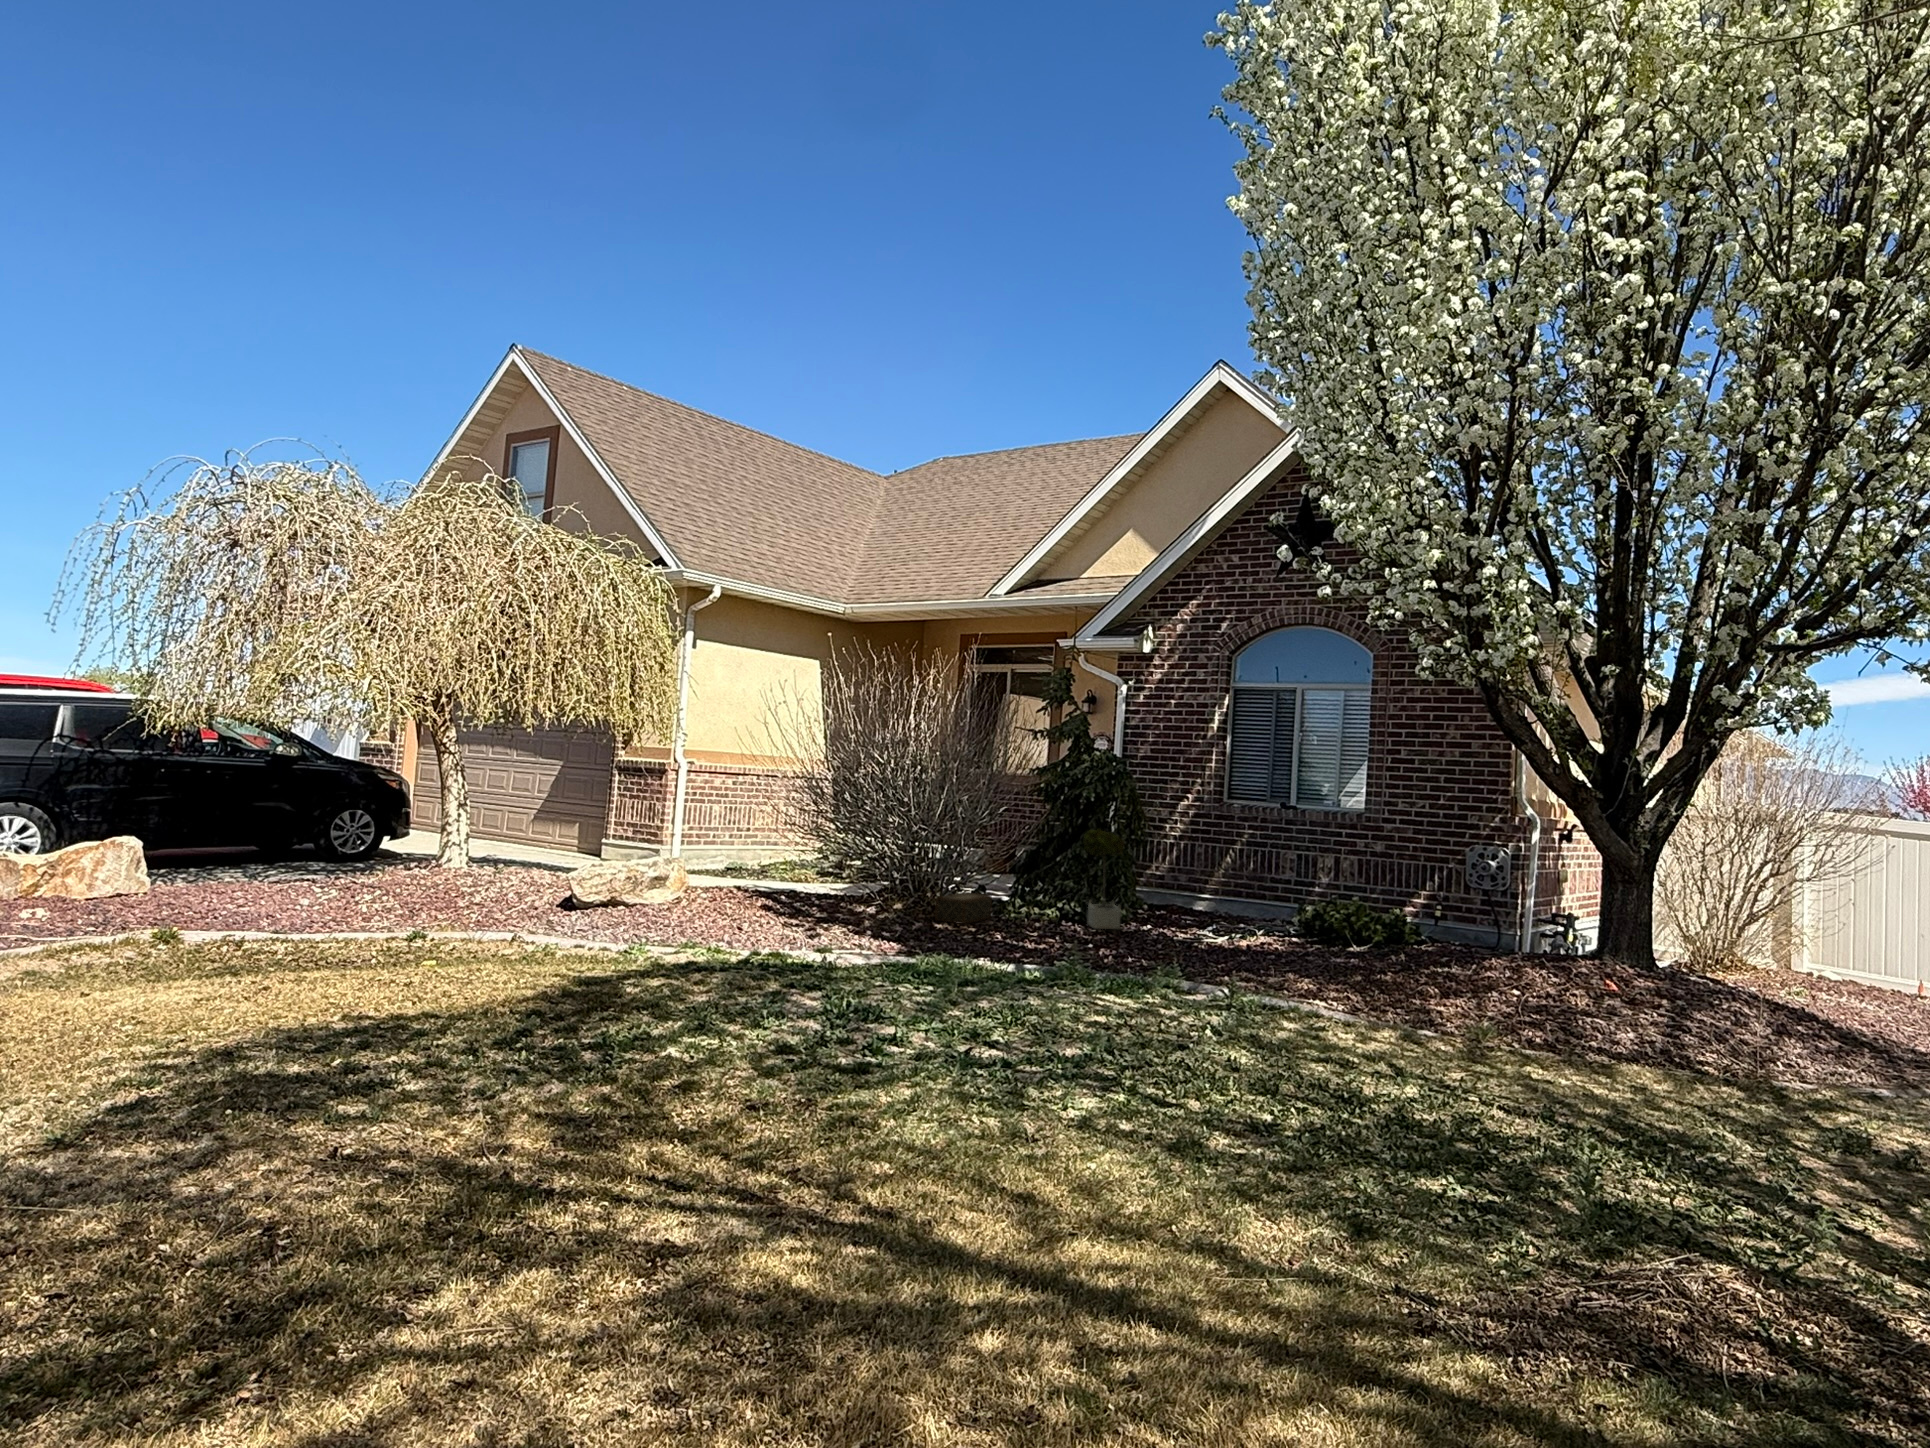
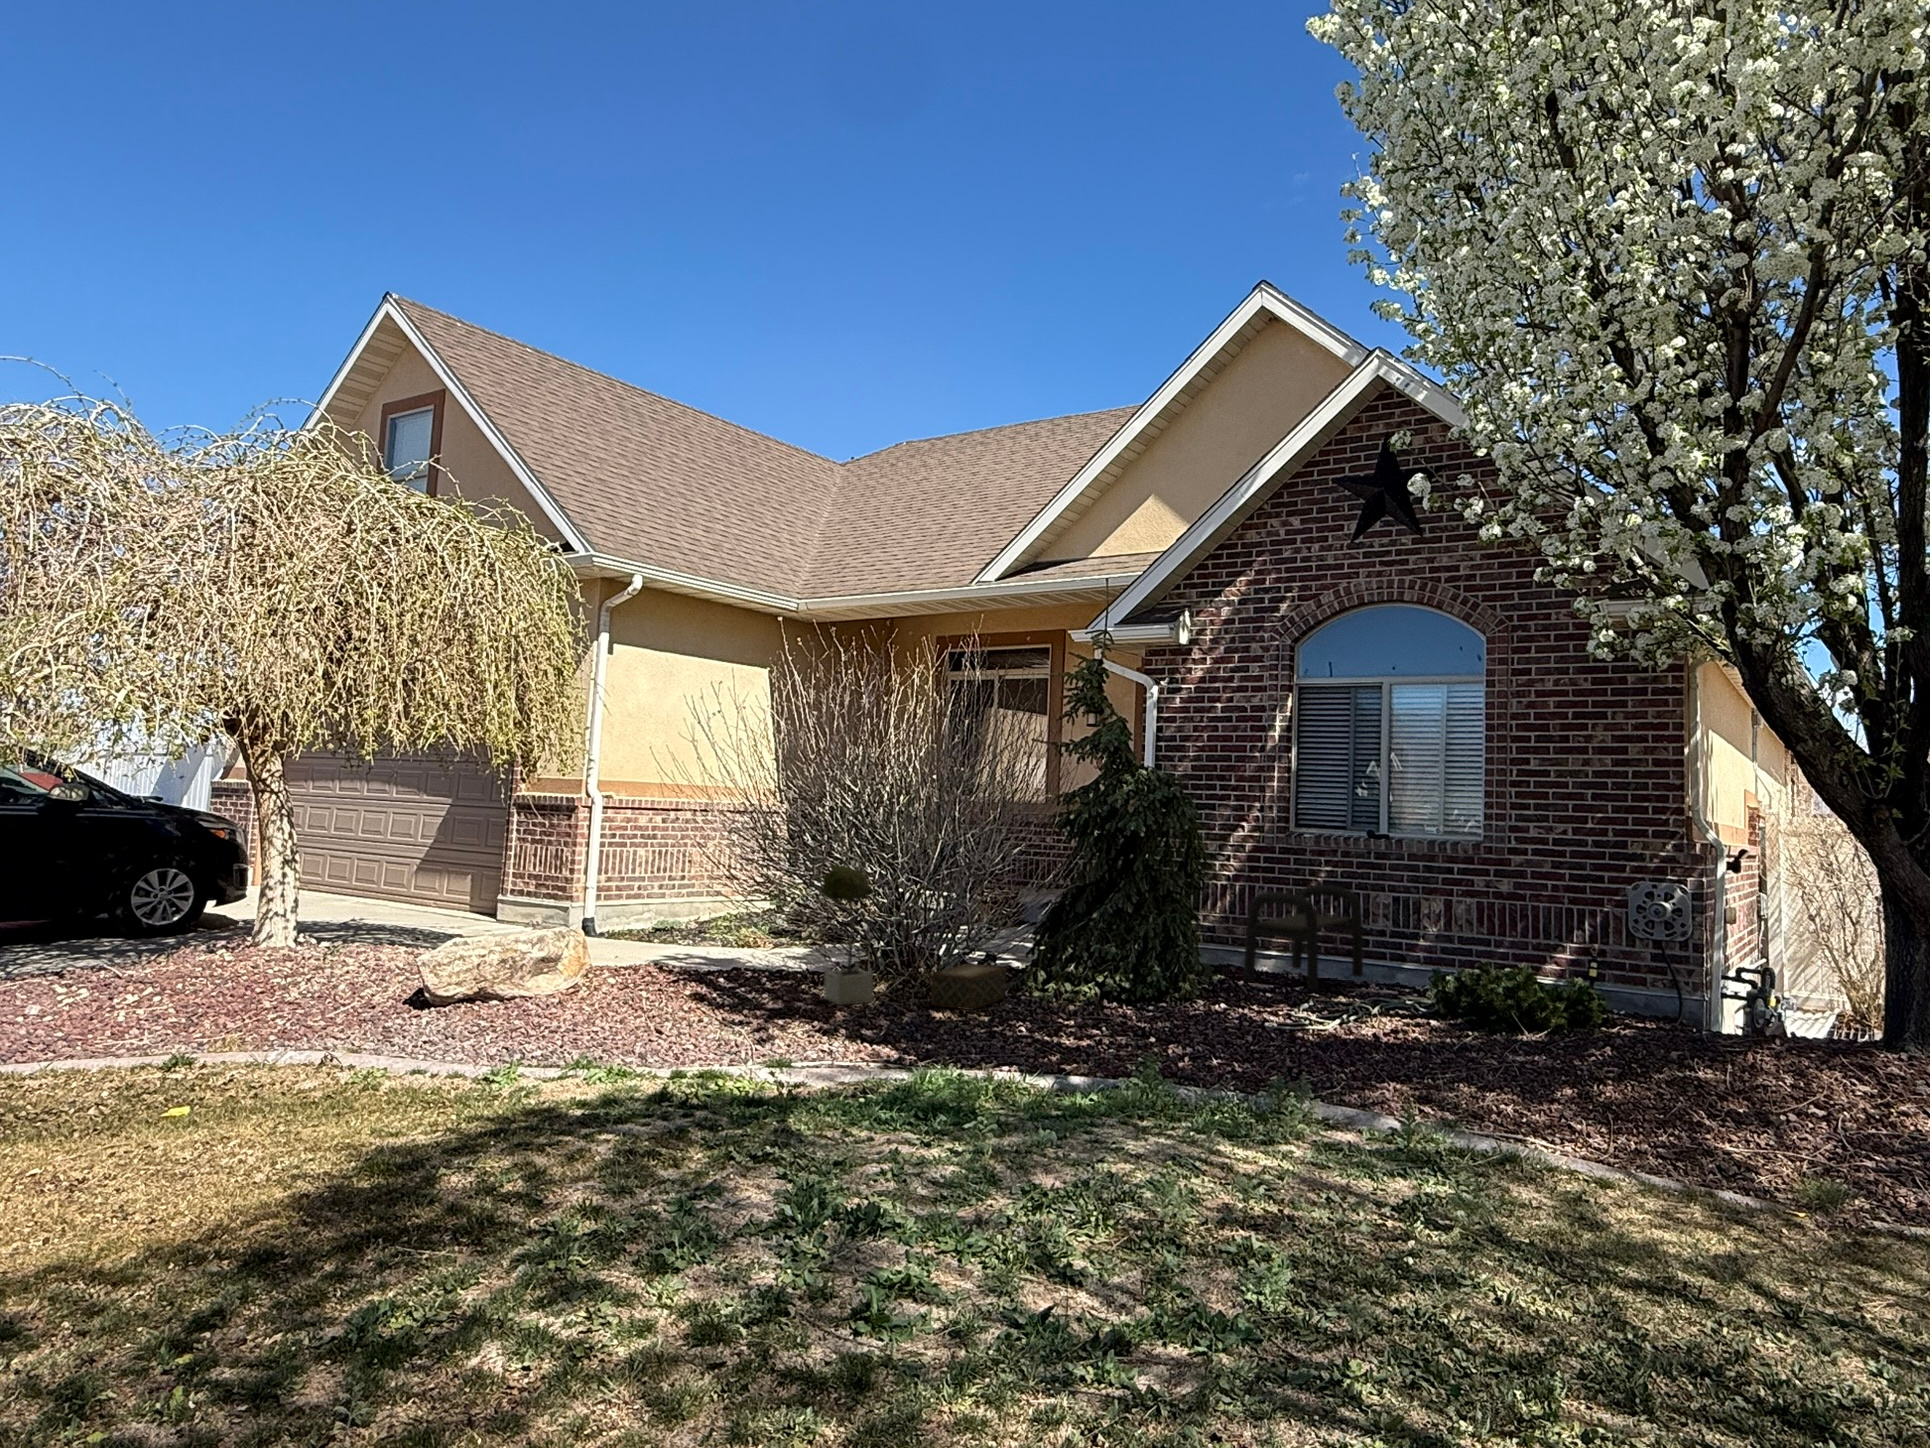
potted tree: present [1083,829,1125,929] -> present [822,864,876,1005]
bench: none [1177,843,1273,921] -> present [1243,885,1363,991]

